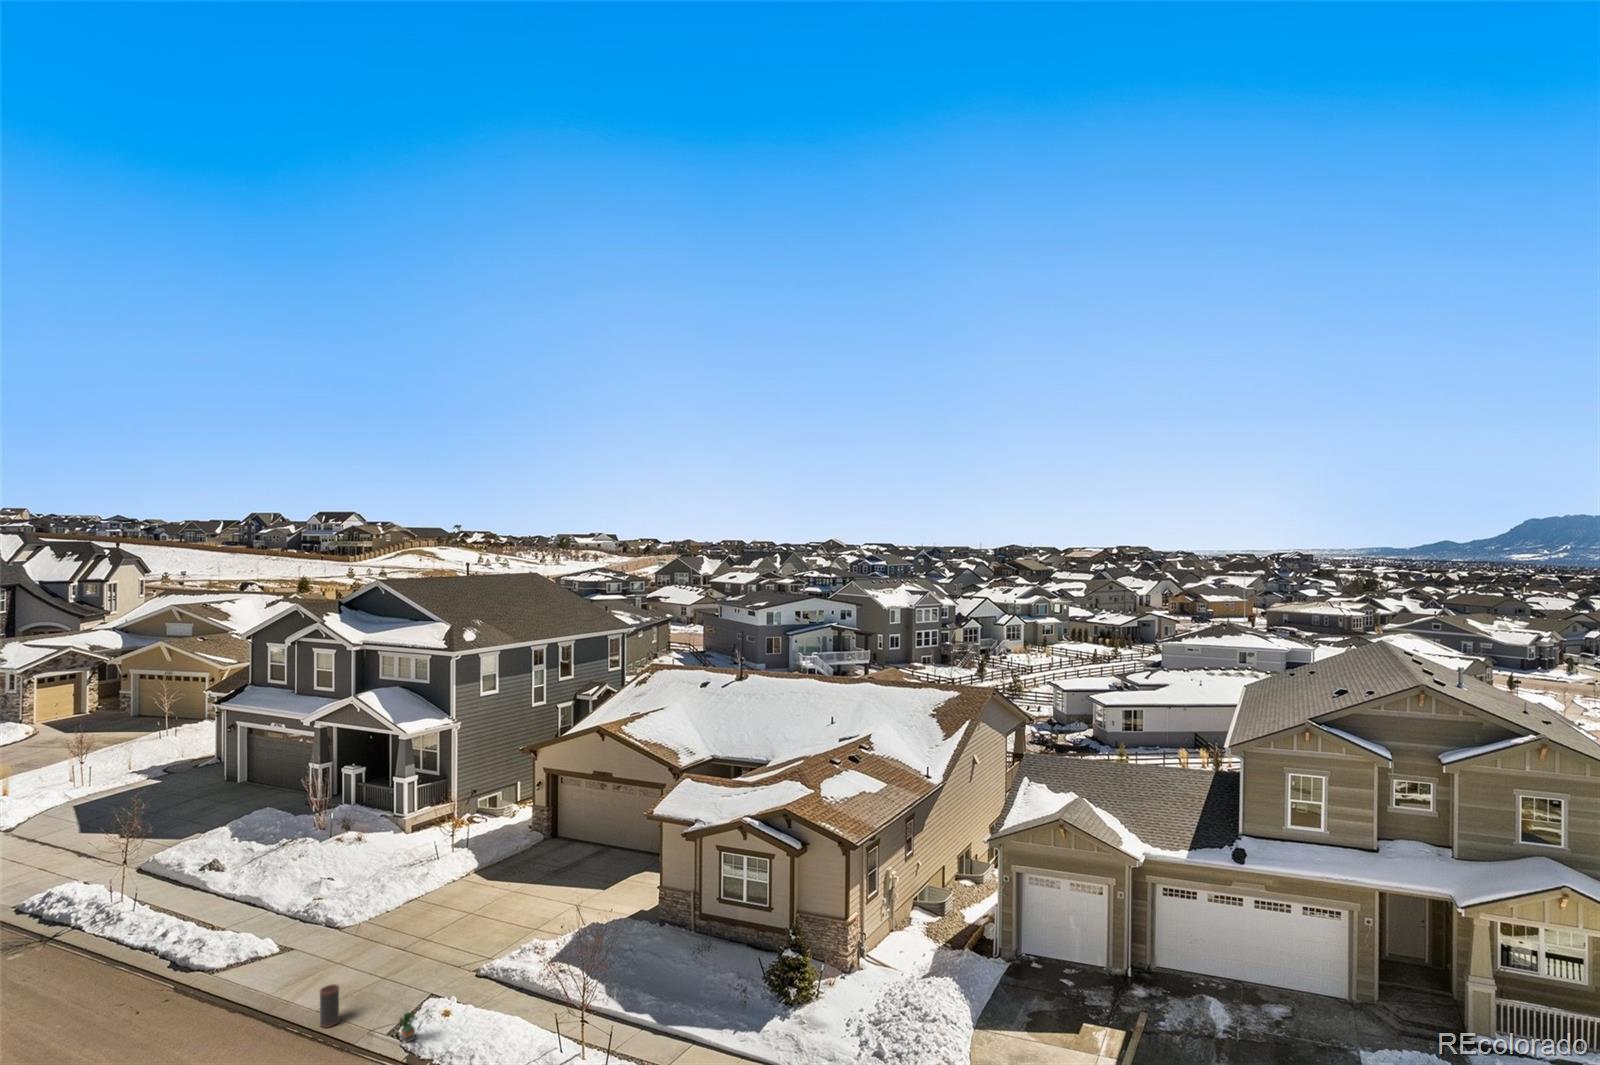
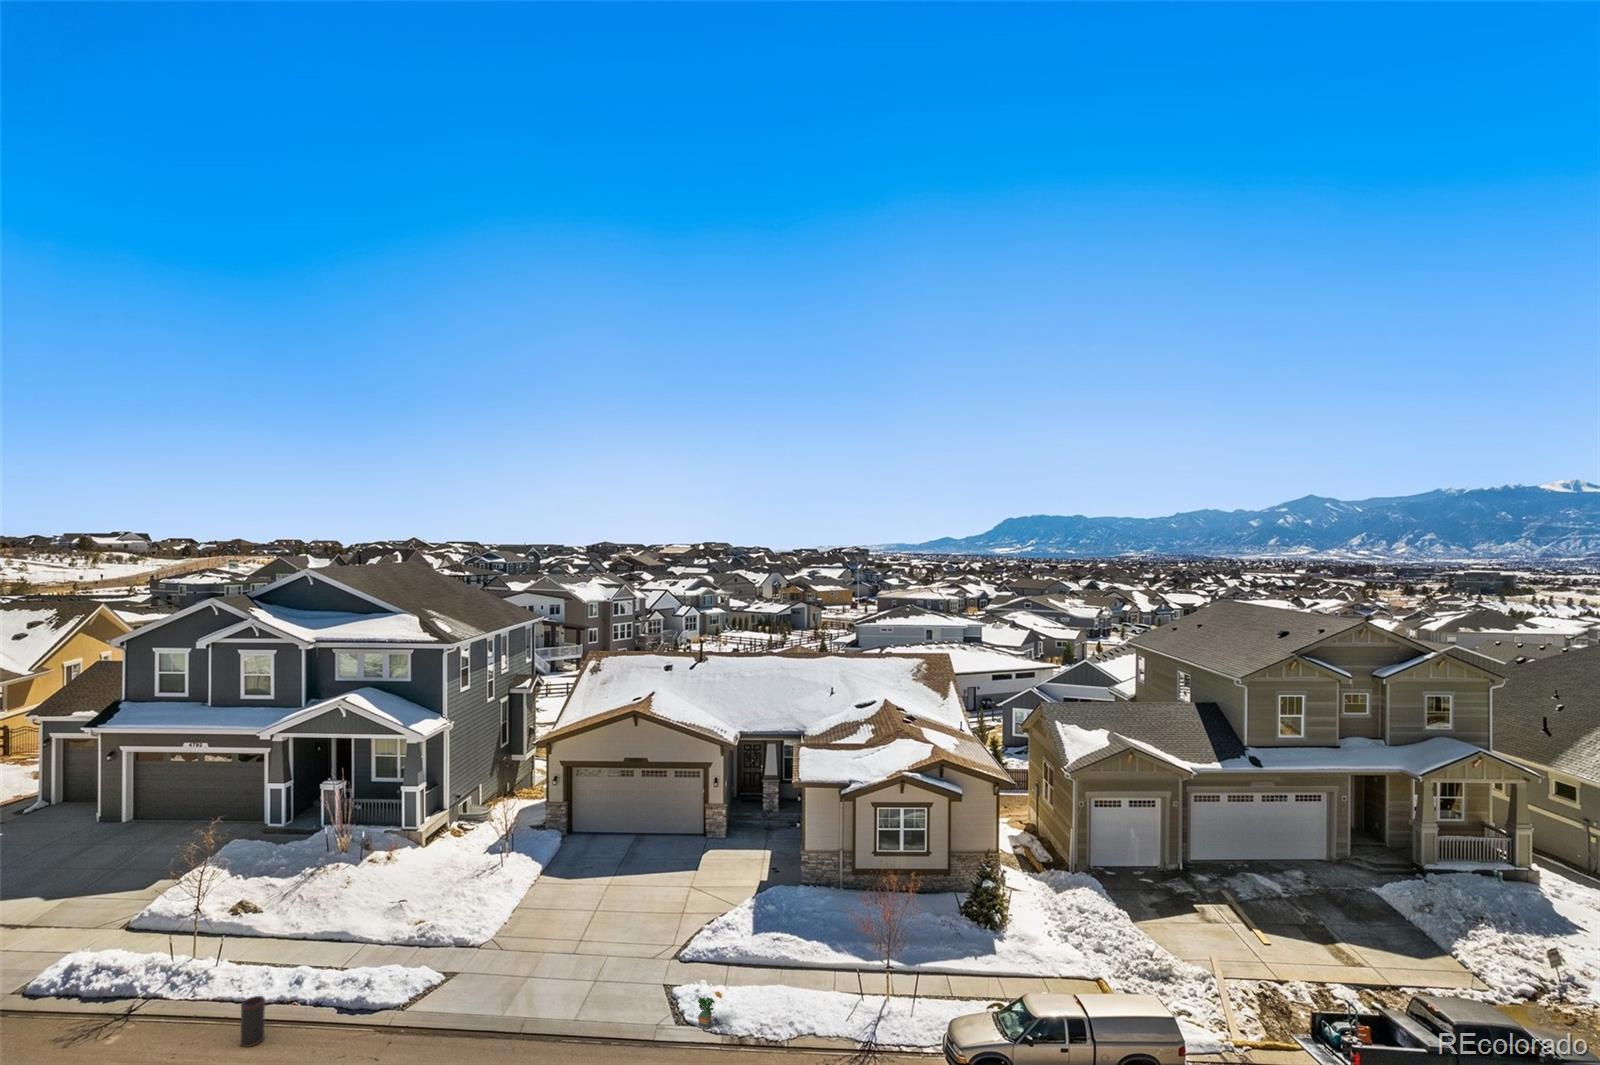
trash can: present [320,984,340,1028] -> present [240,996,265,1047]

